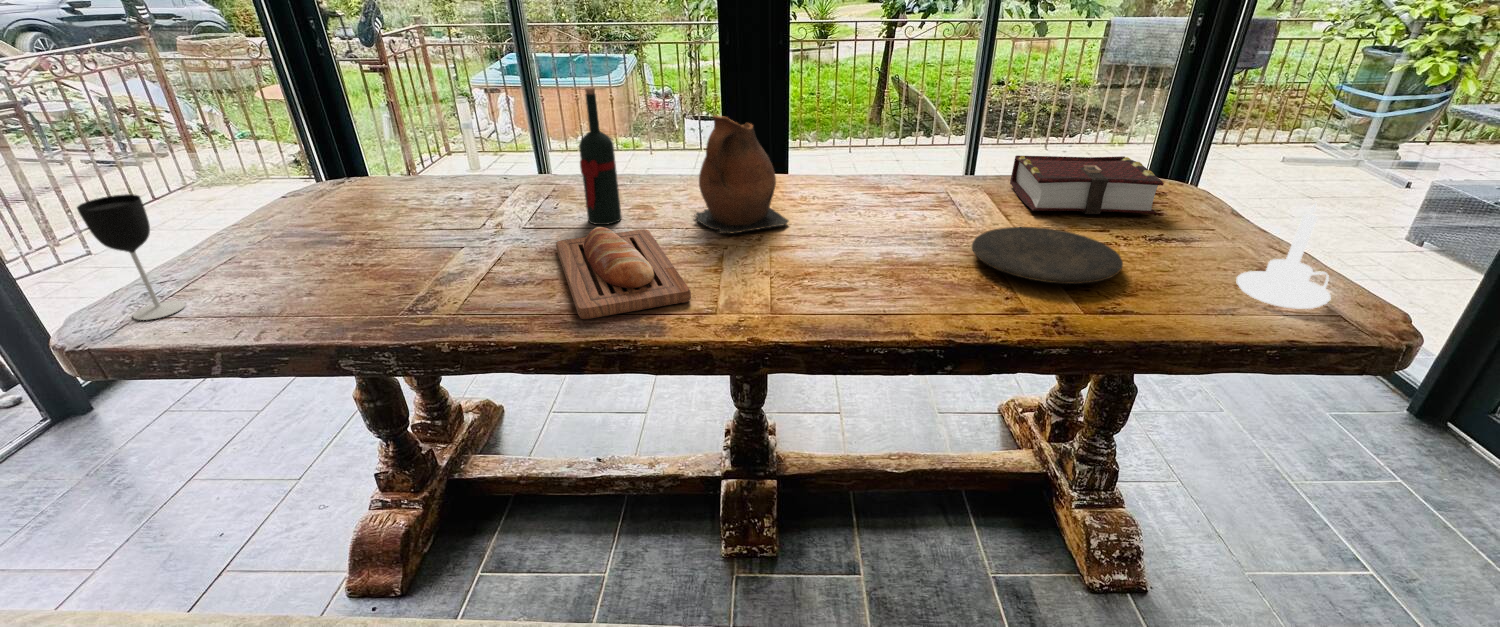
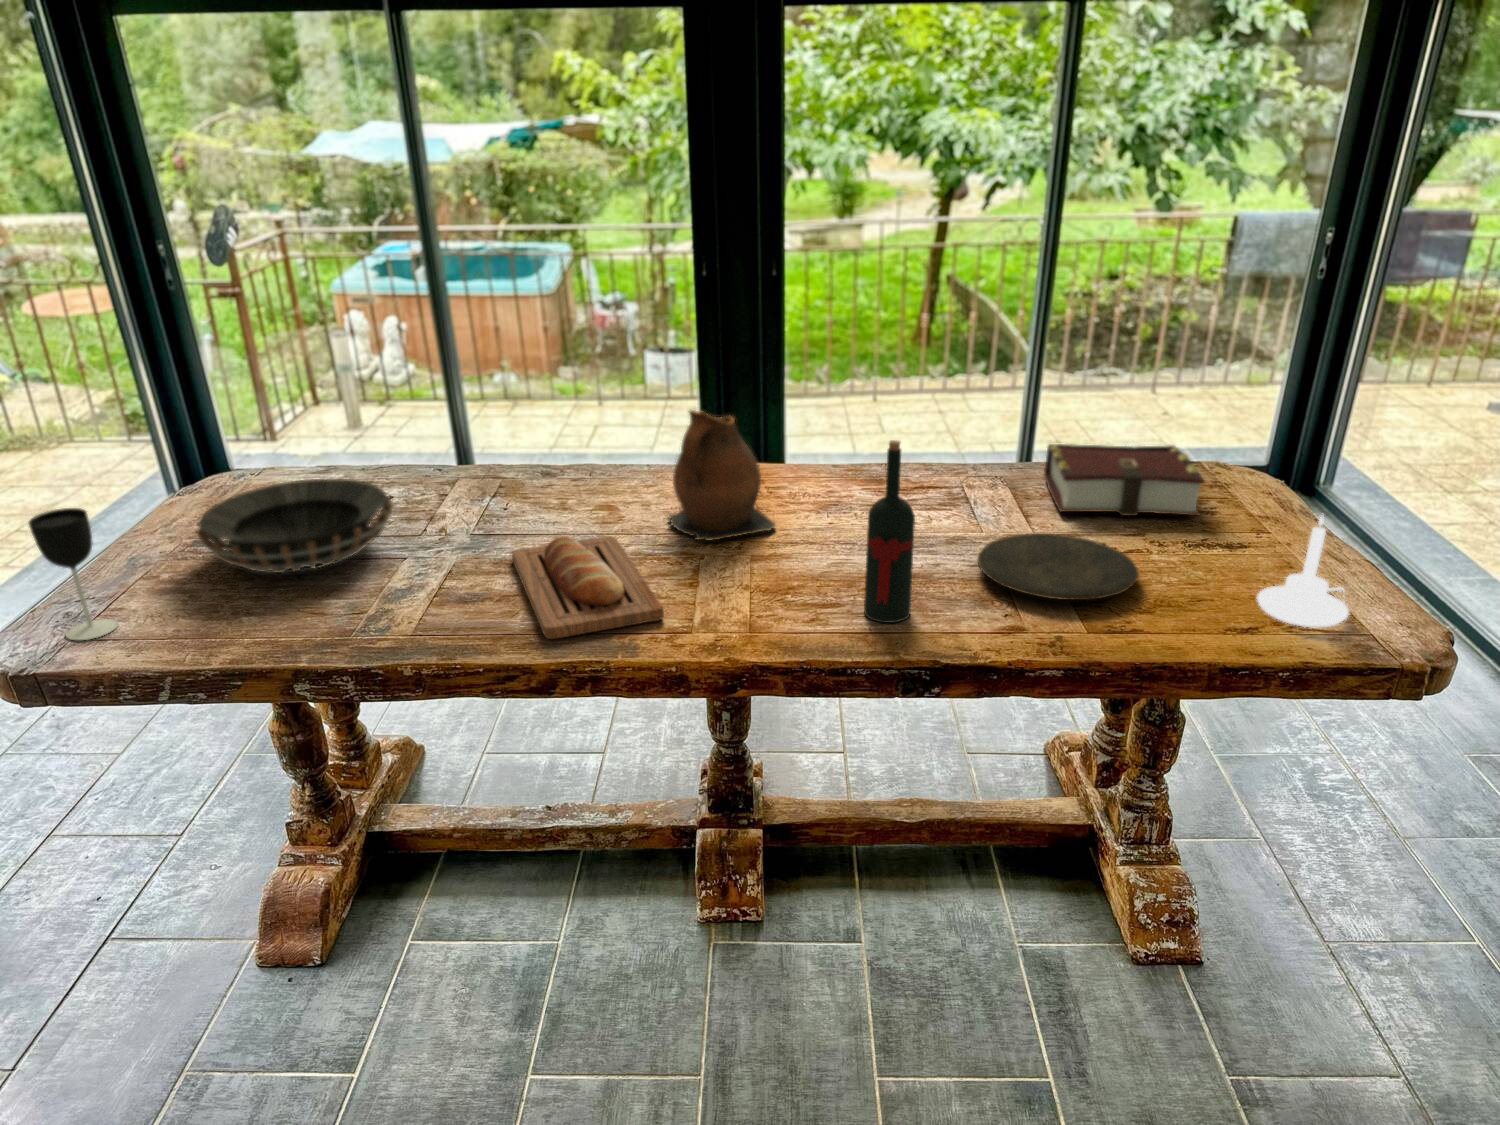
wine bottle: present [579,87,621,225] -> present [864,440,915,623]
decorative bowl: none [267,180,452,260] -> present [196,479,392,573]

